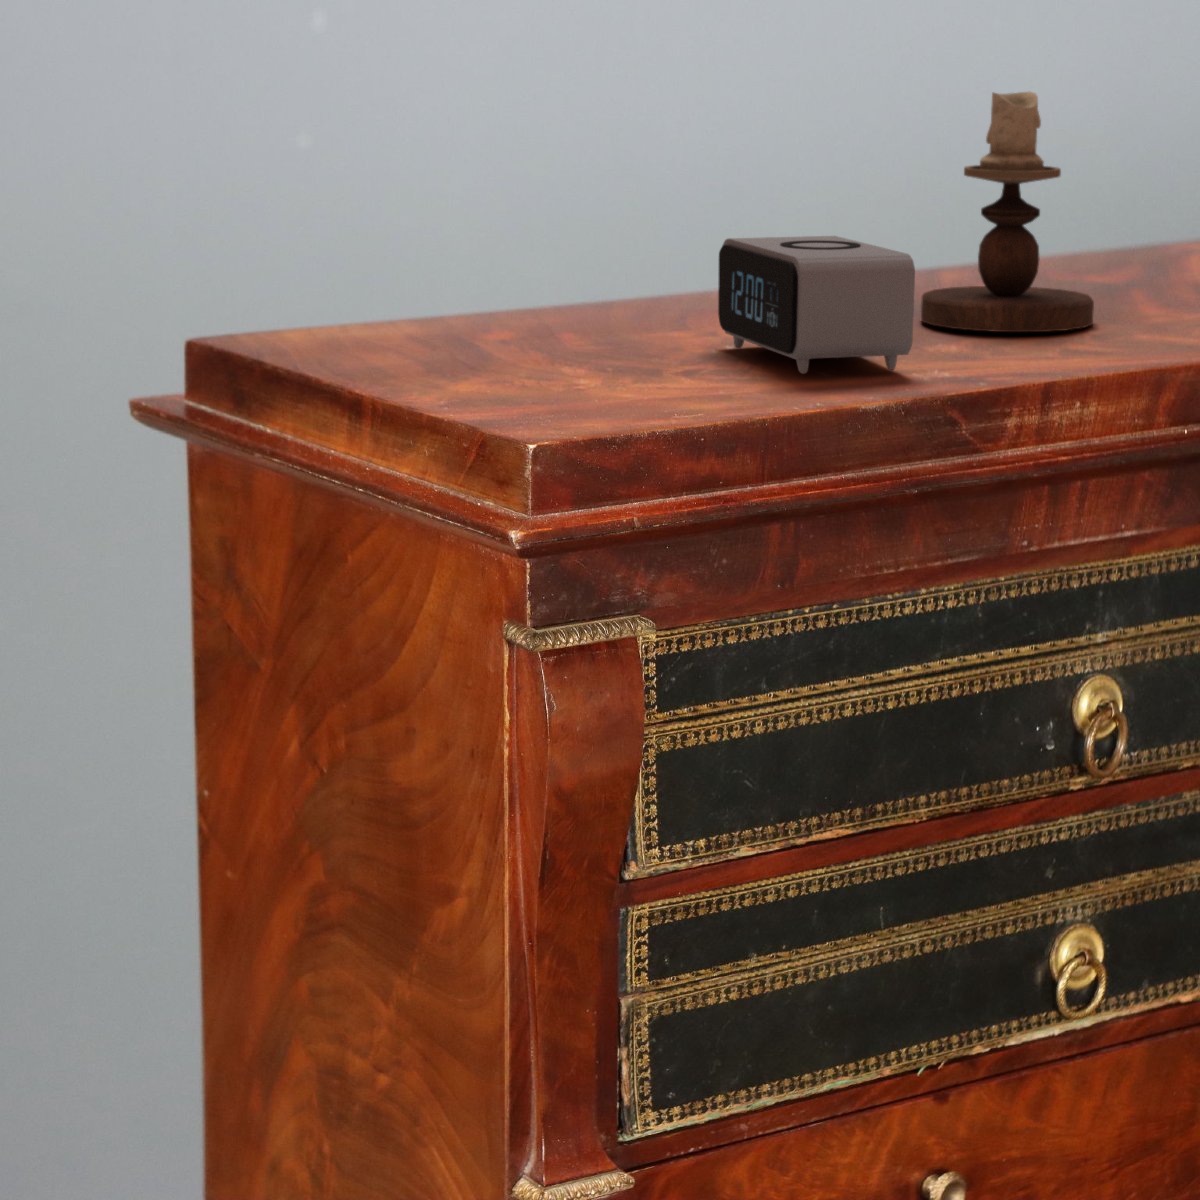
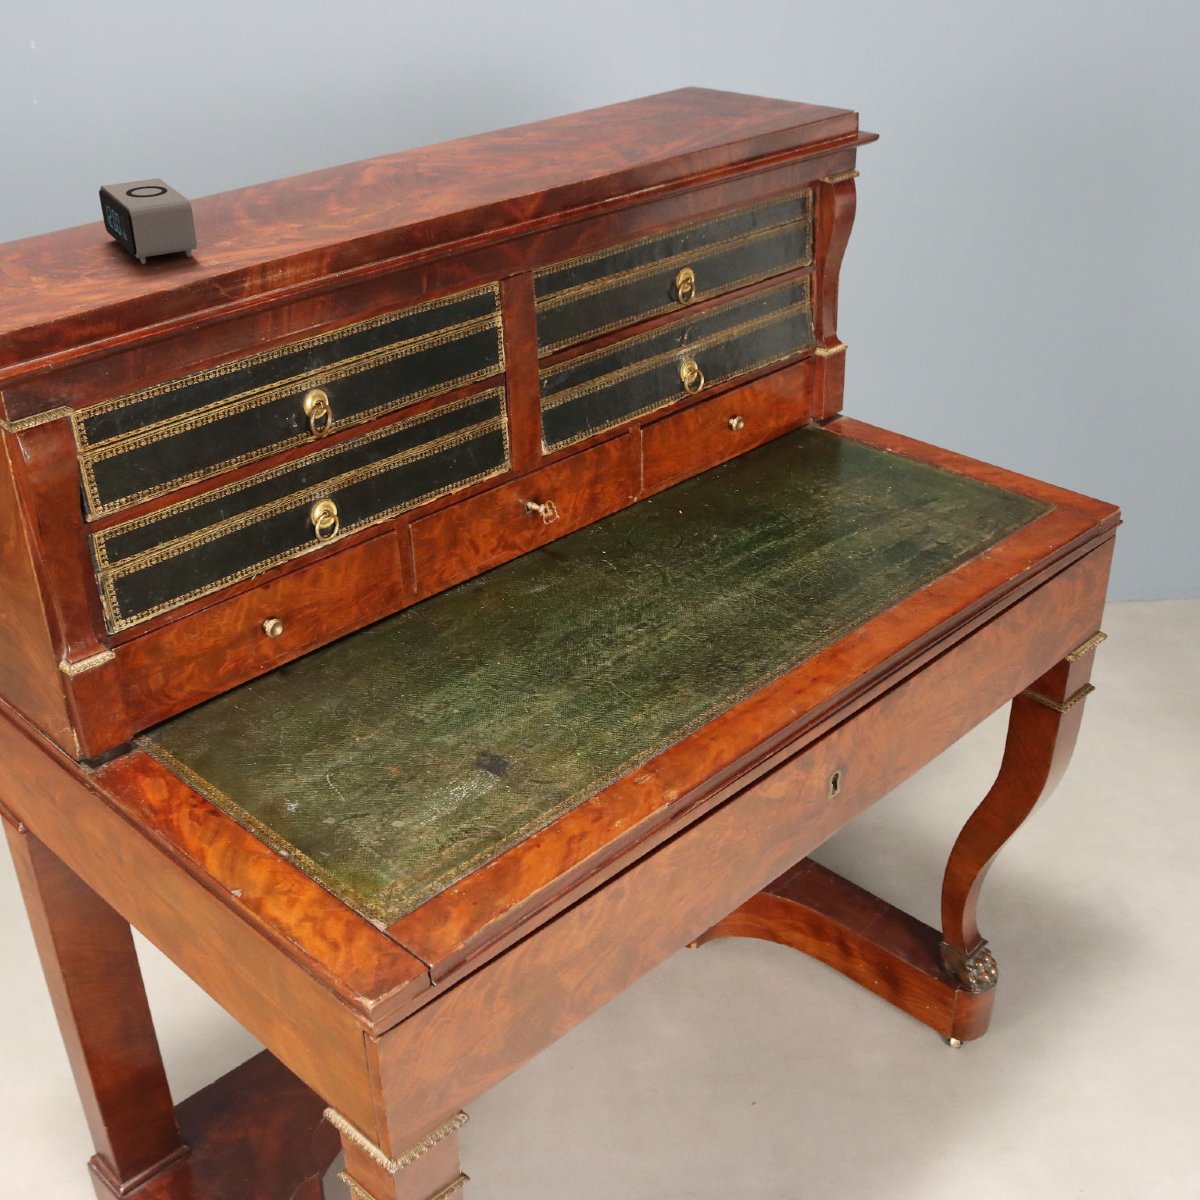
candlestick: present [921,92,1094,332] -> none [215,88,302,218]

